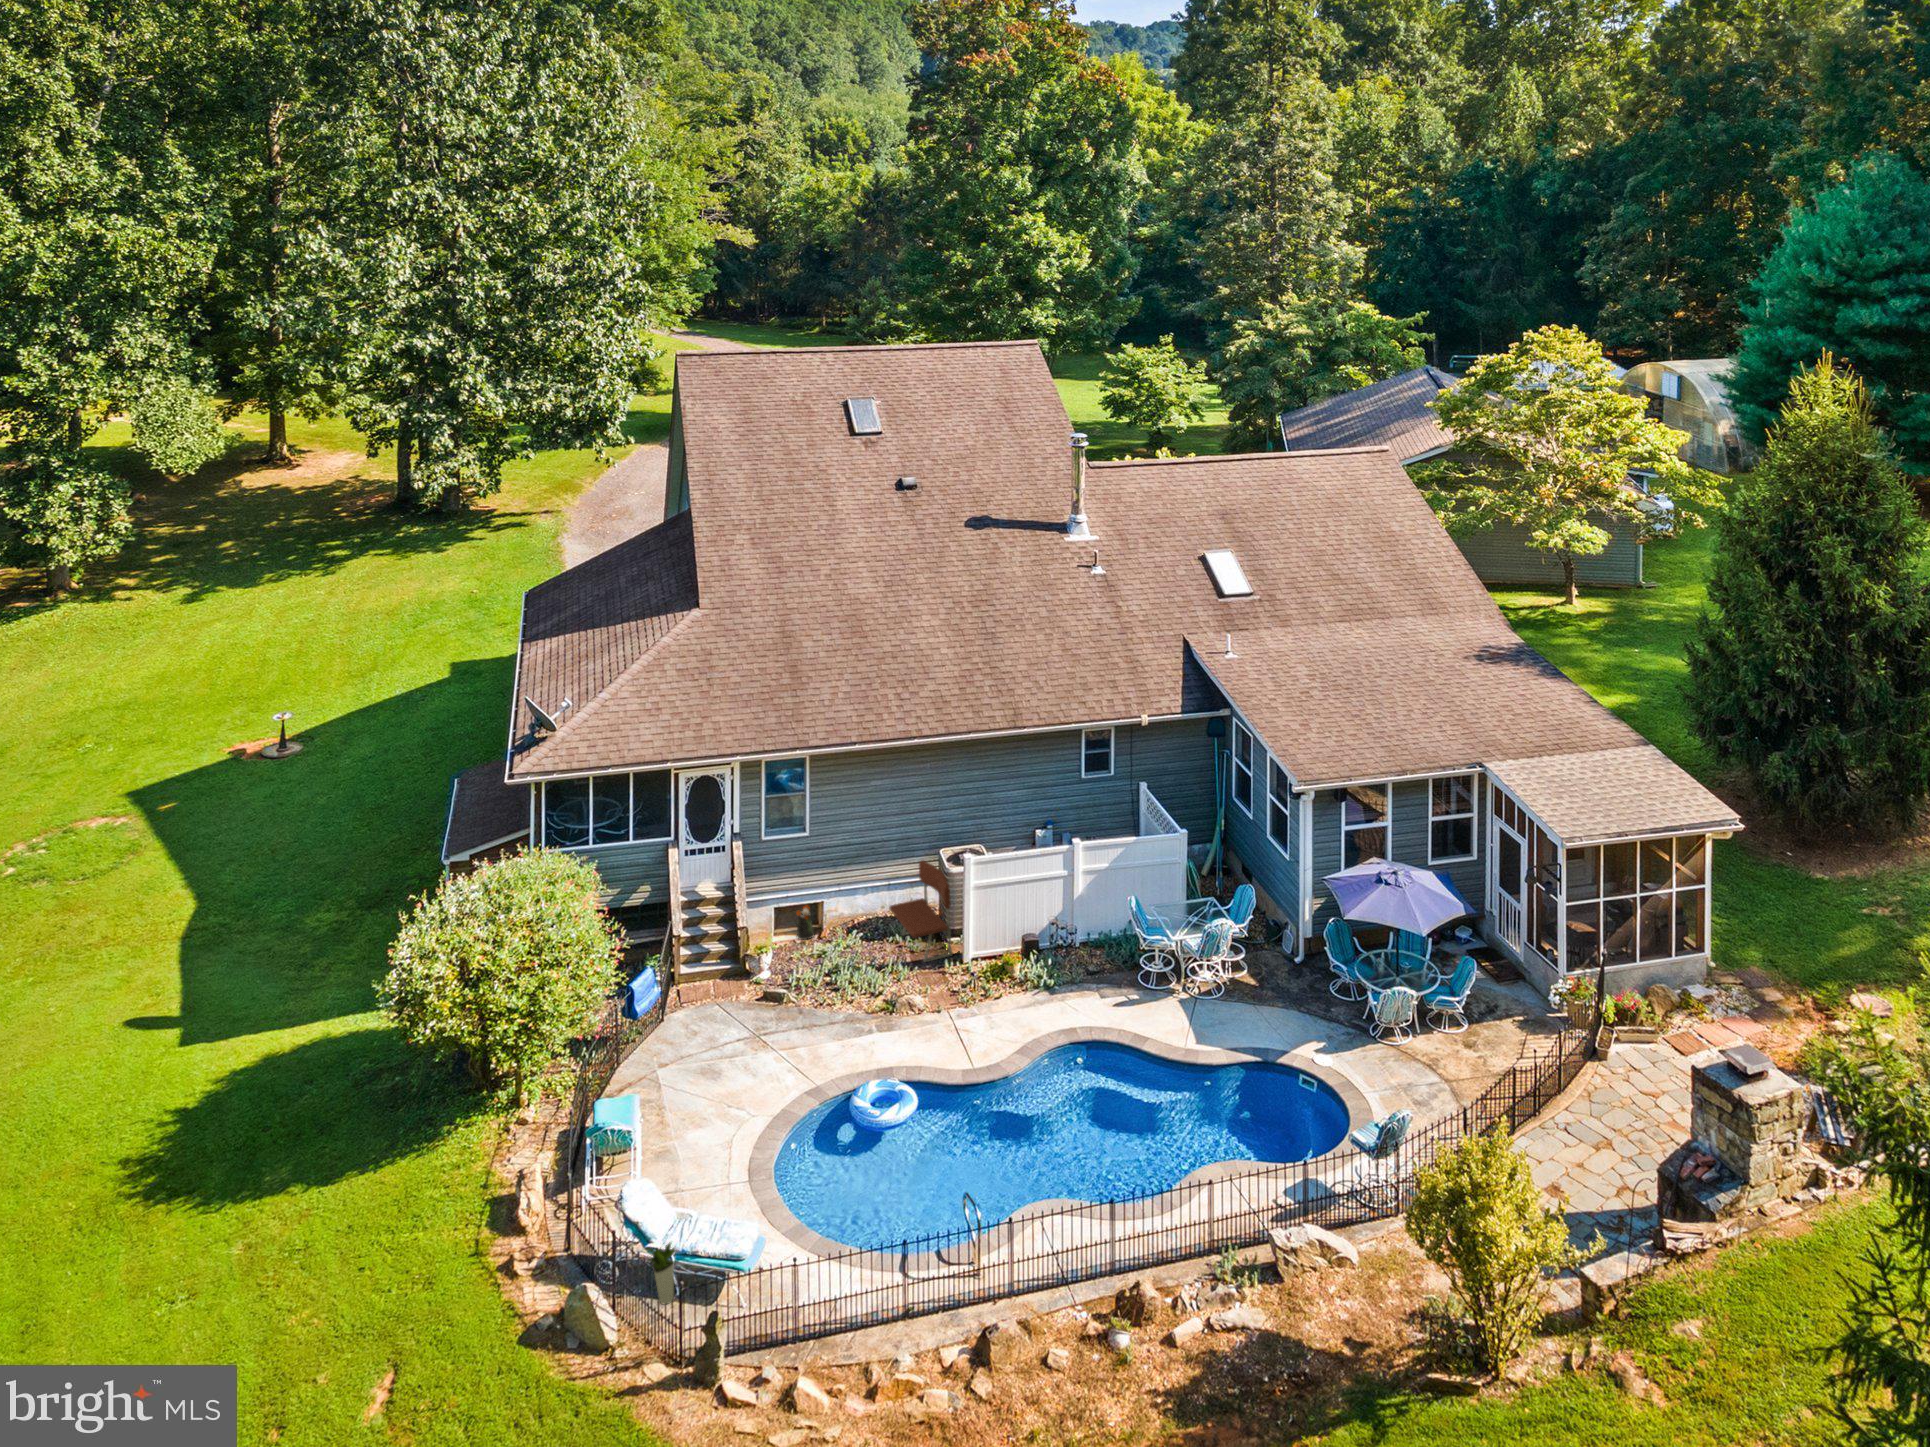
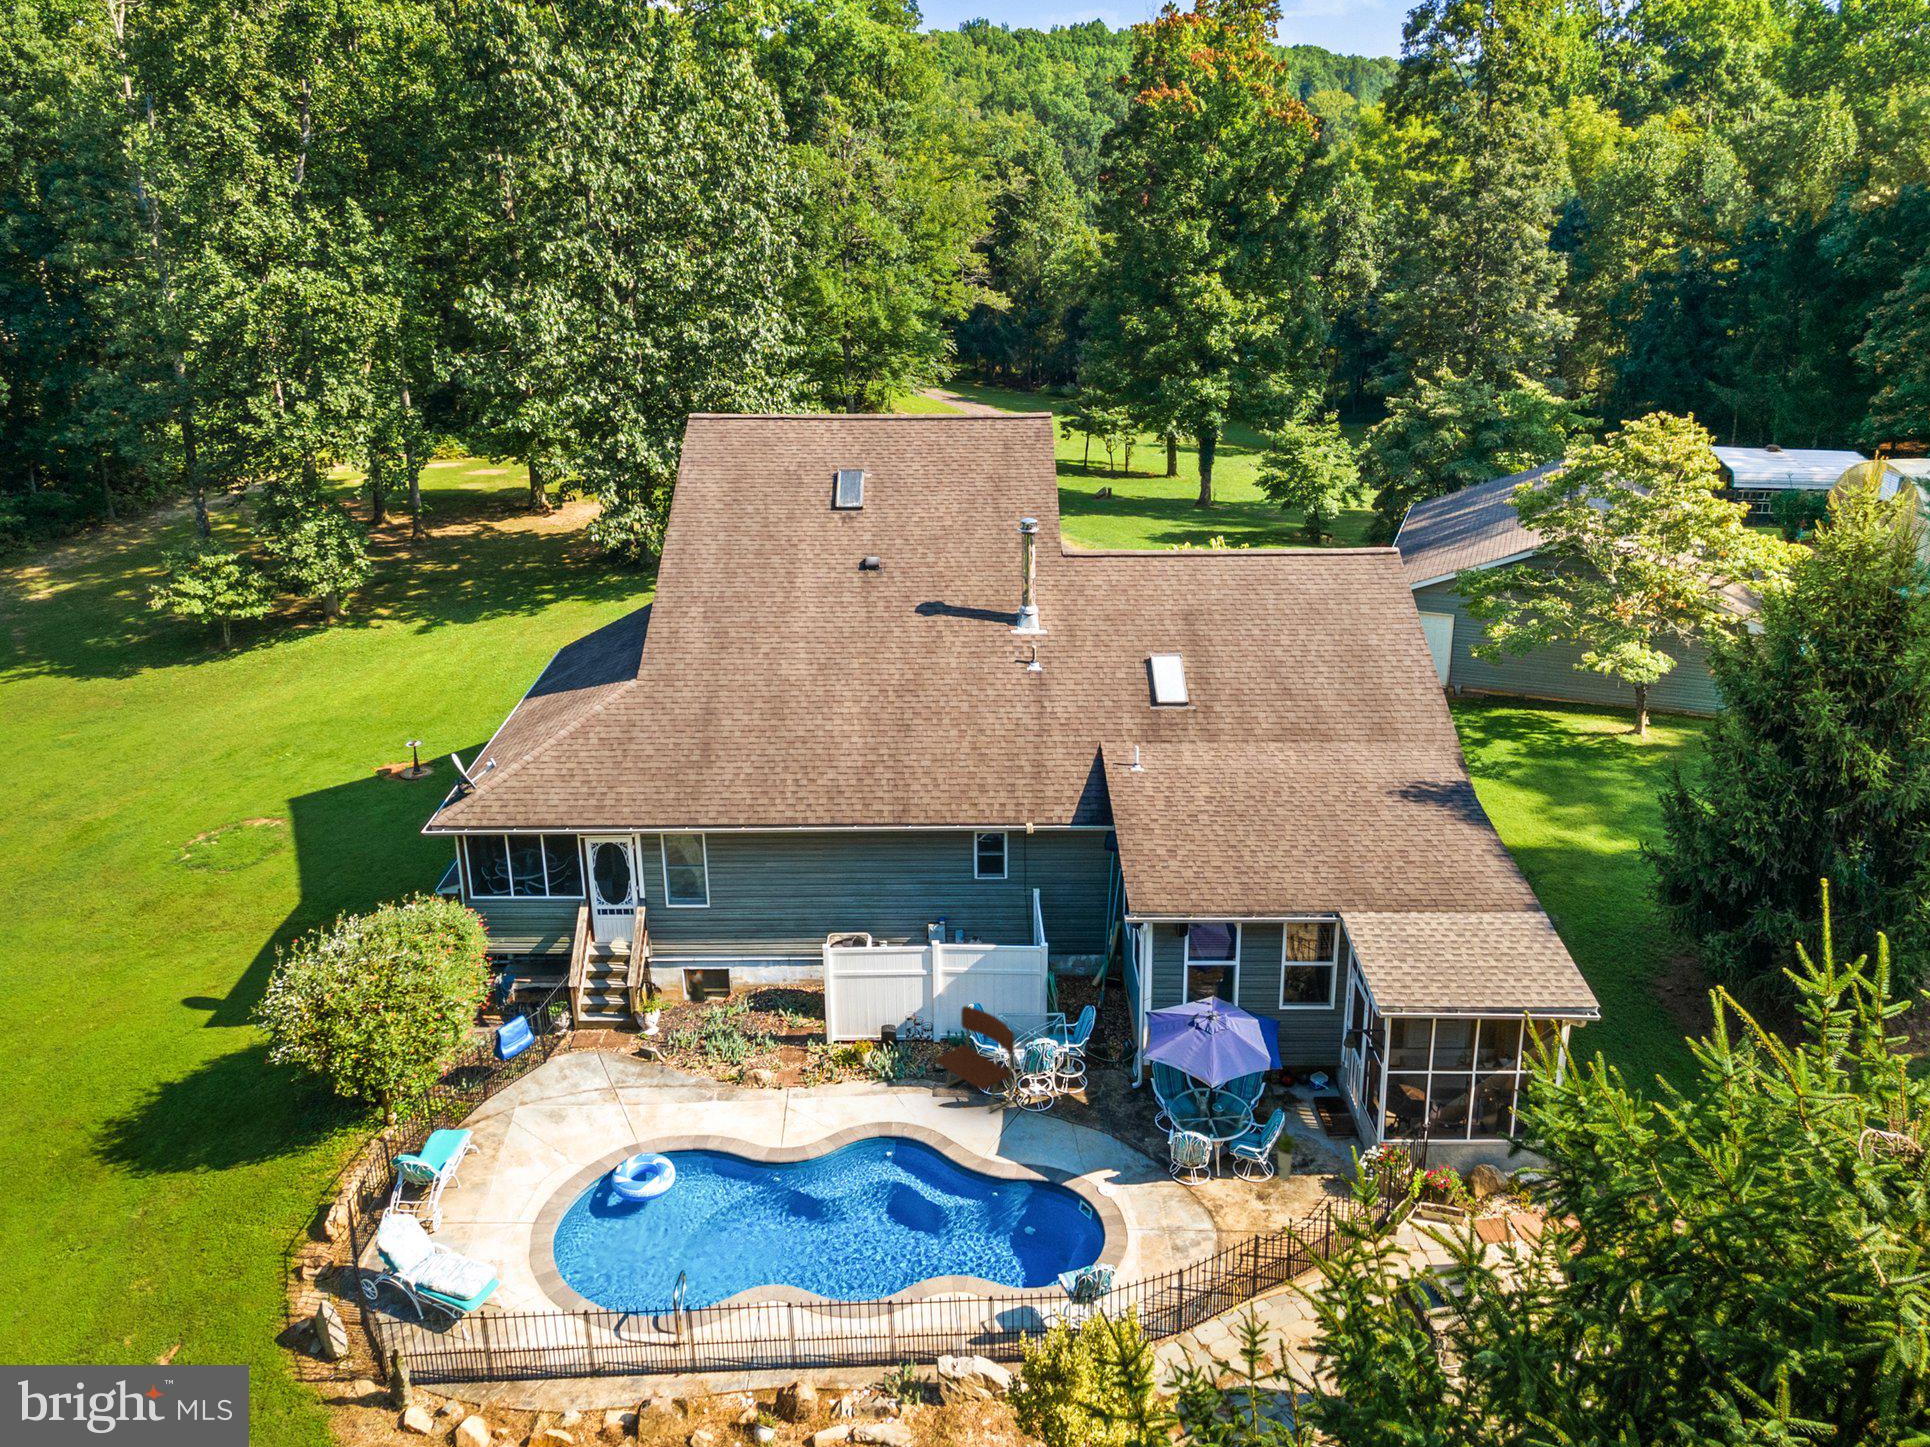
bench: present [889,860,952,962] -> present [936,1006,1015,1113]
planter: present [647,1242,677,1305] -> present [1277,1133,1295,1180]

